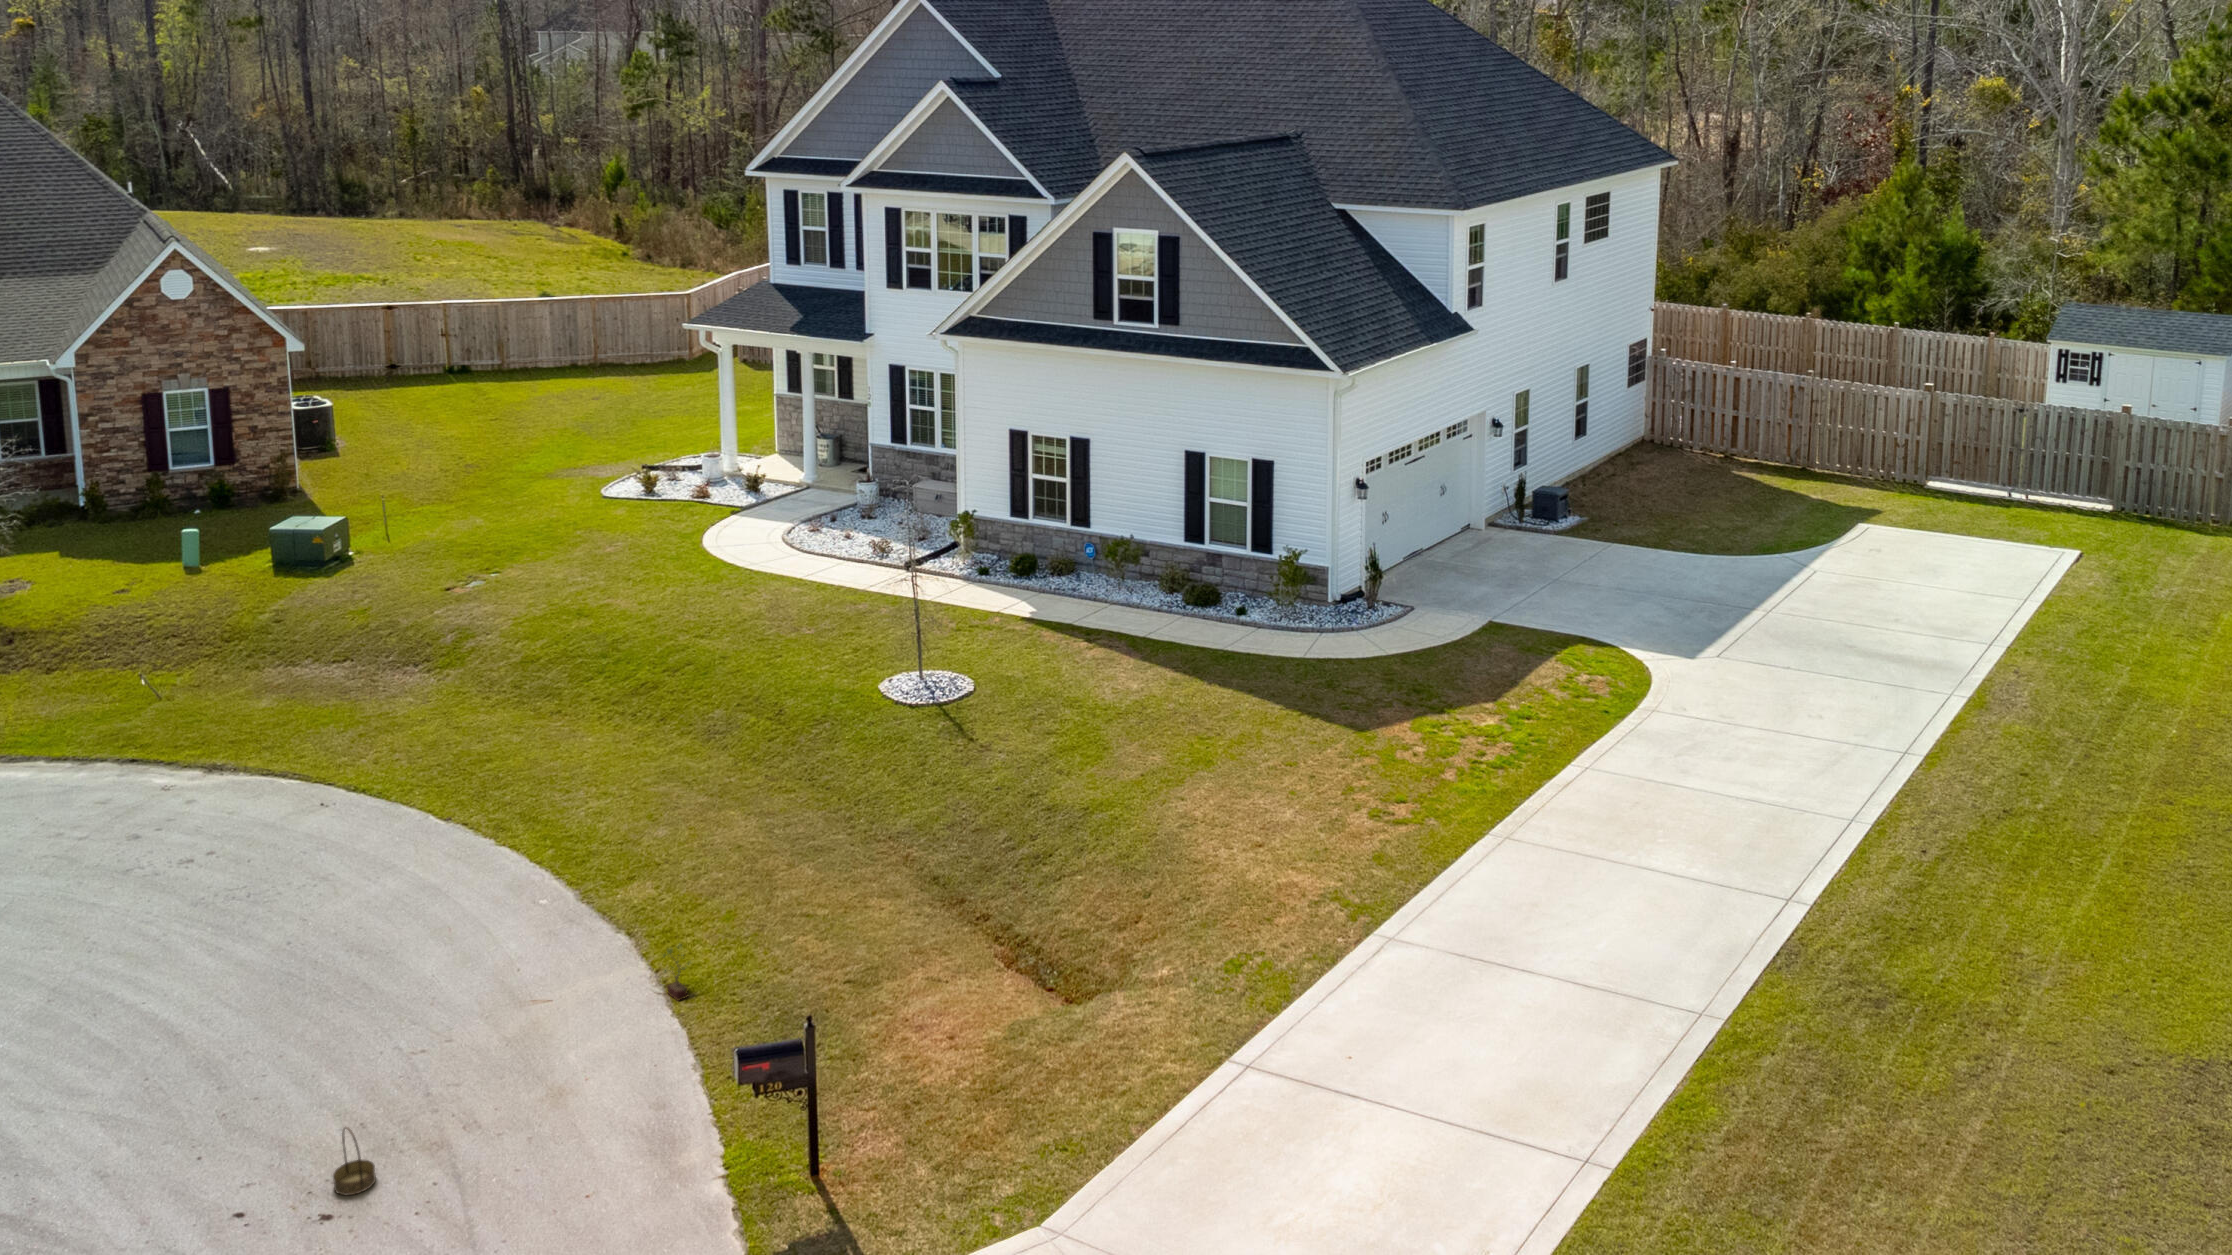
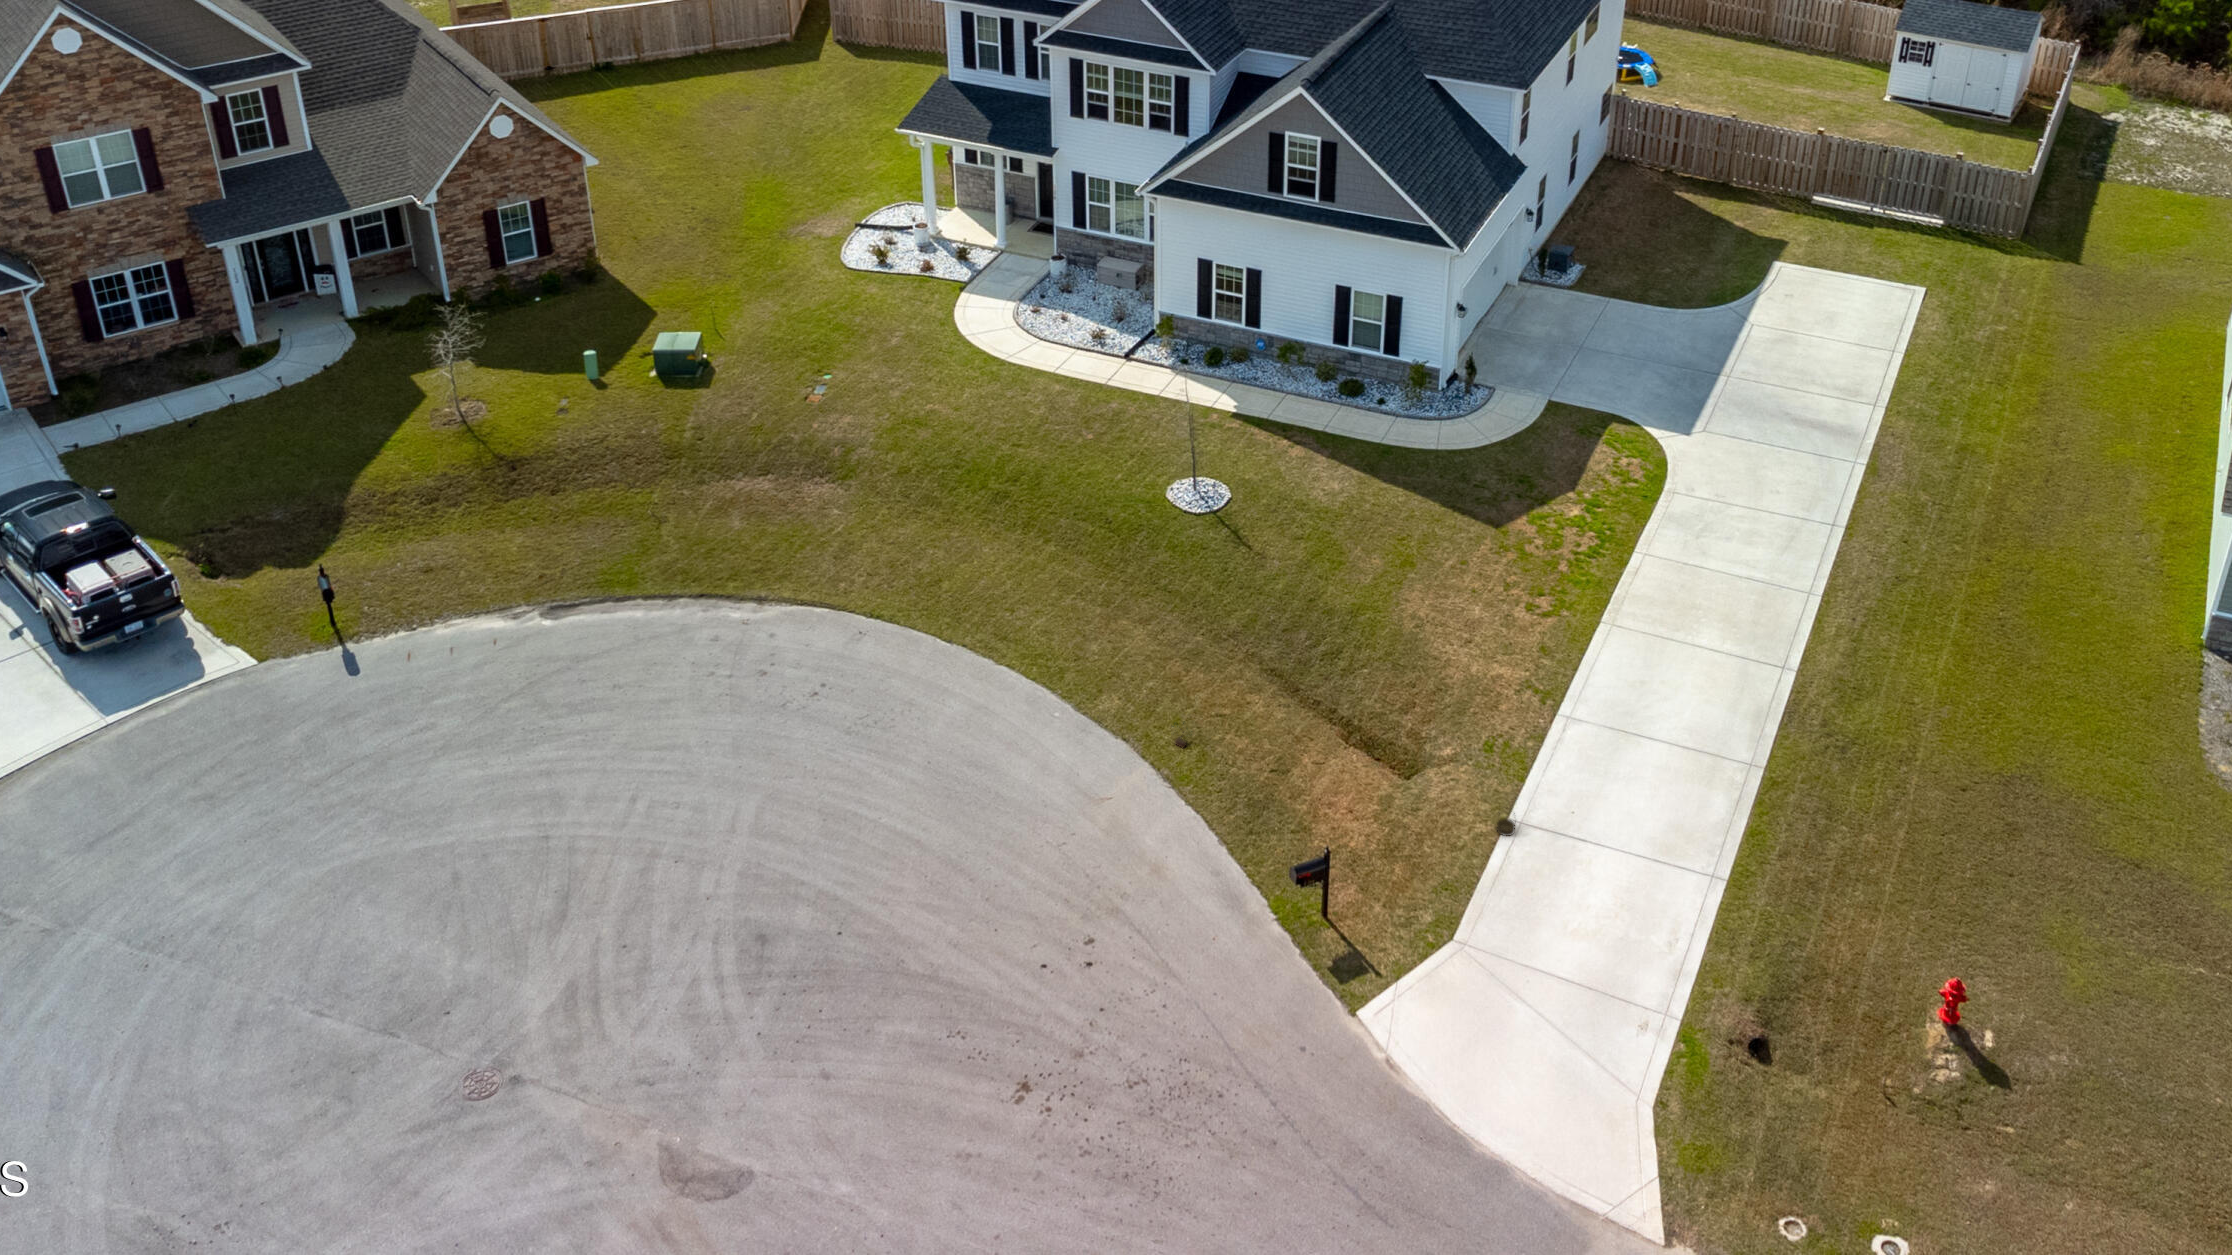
basket: present [333,1127,376,1195] -> present [1497,812,1515,836]

